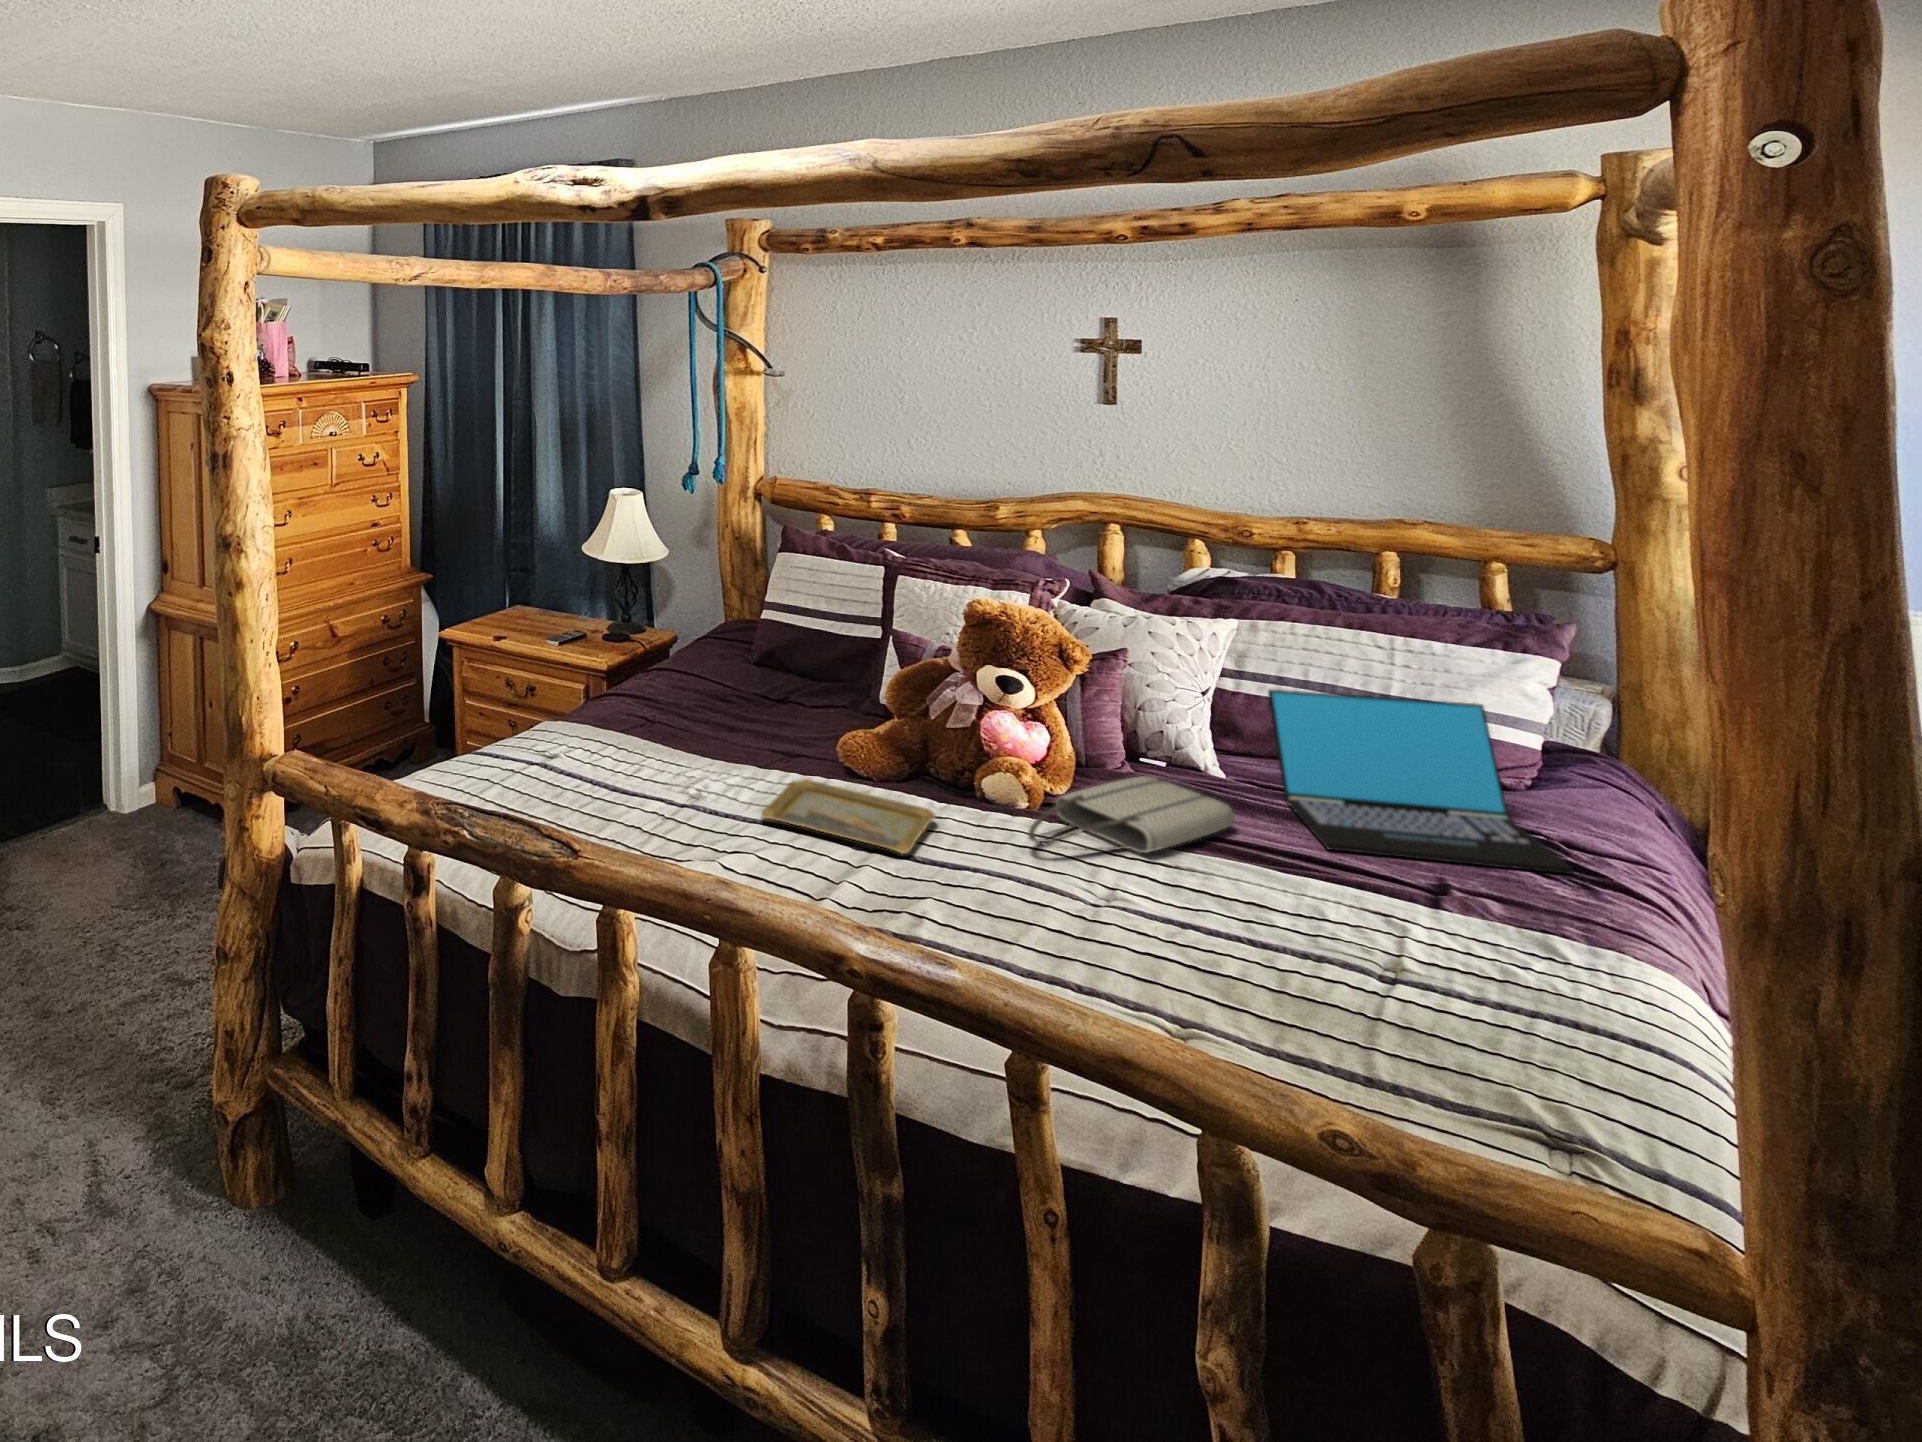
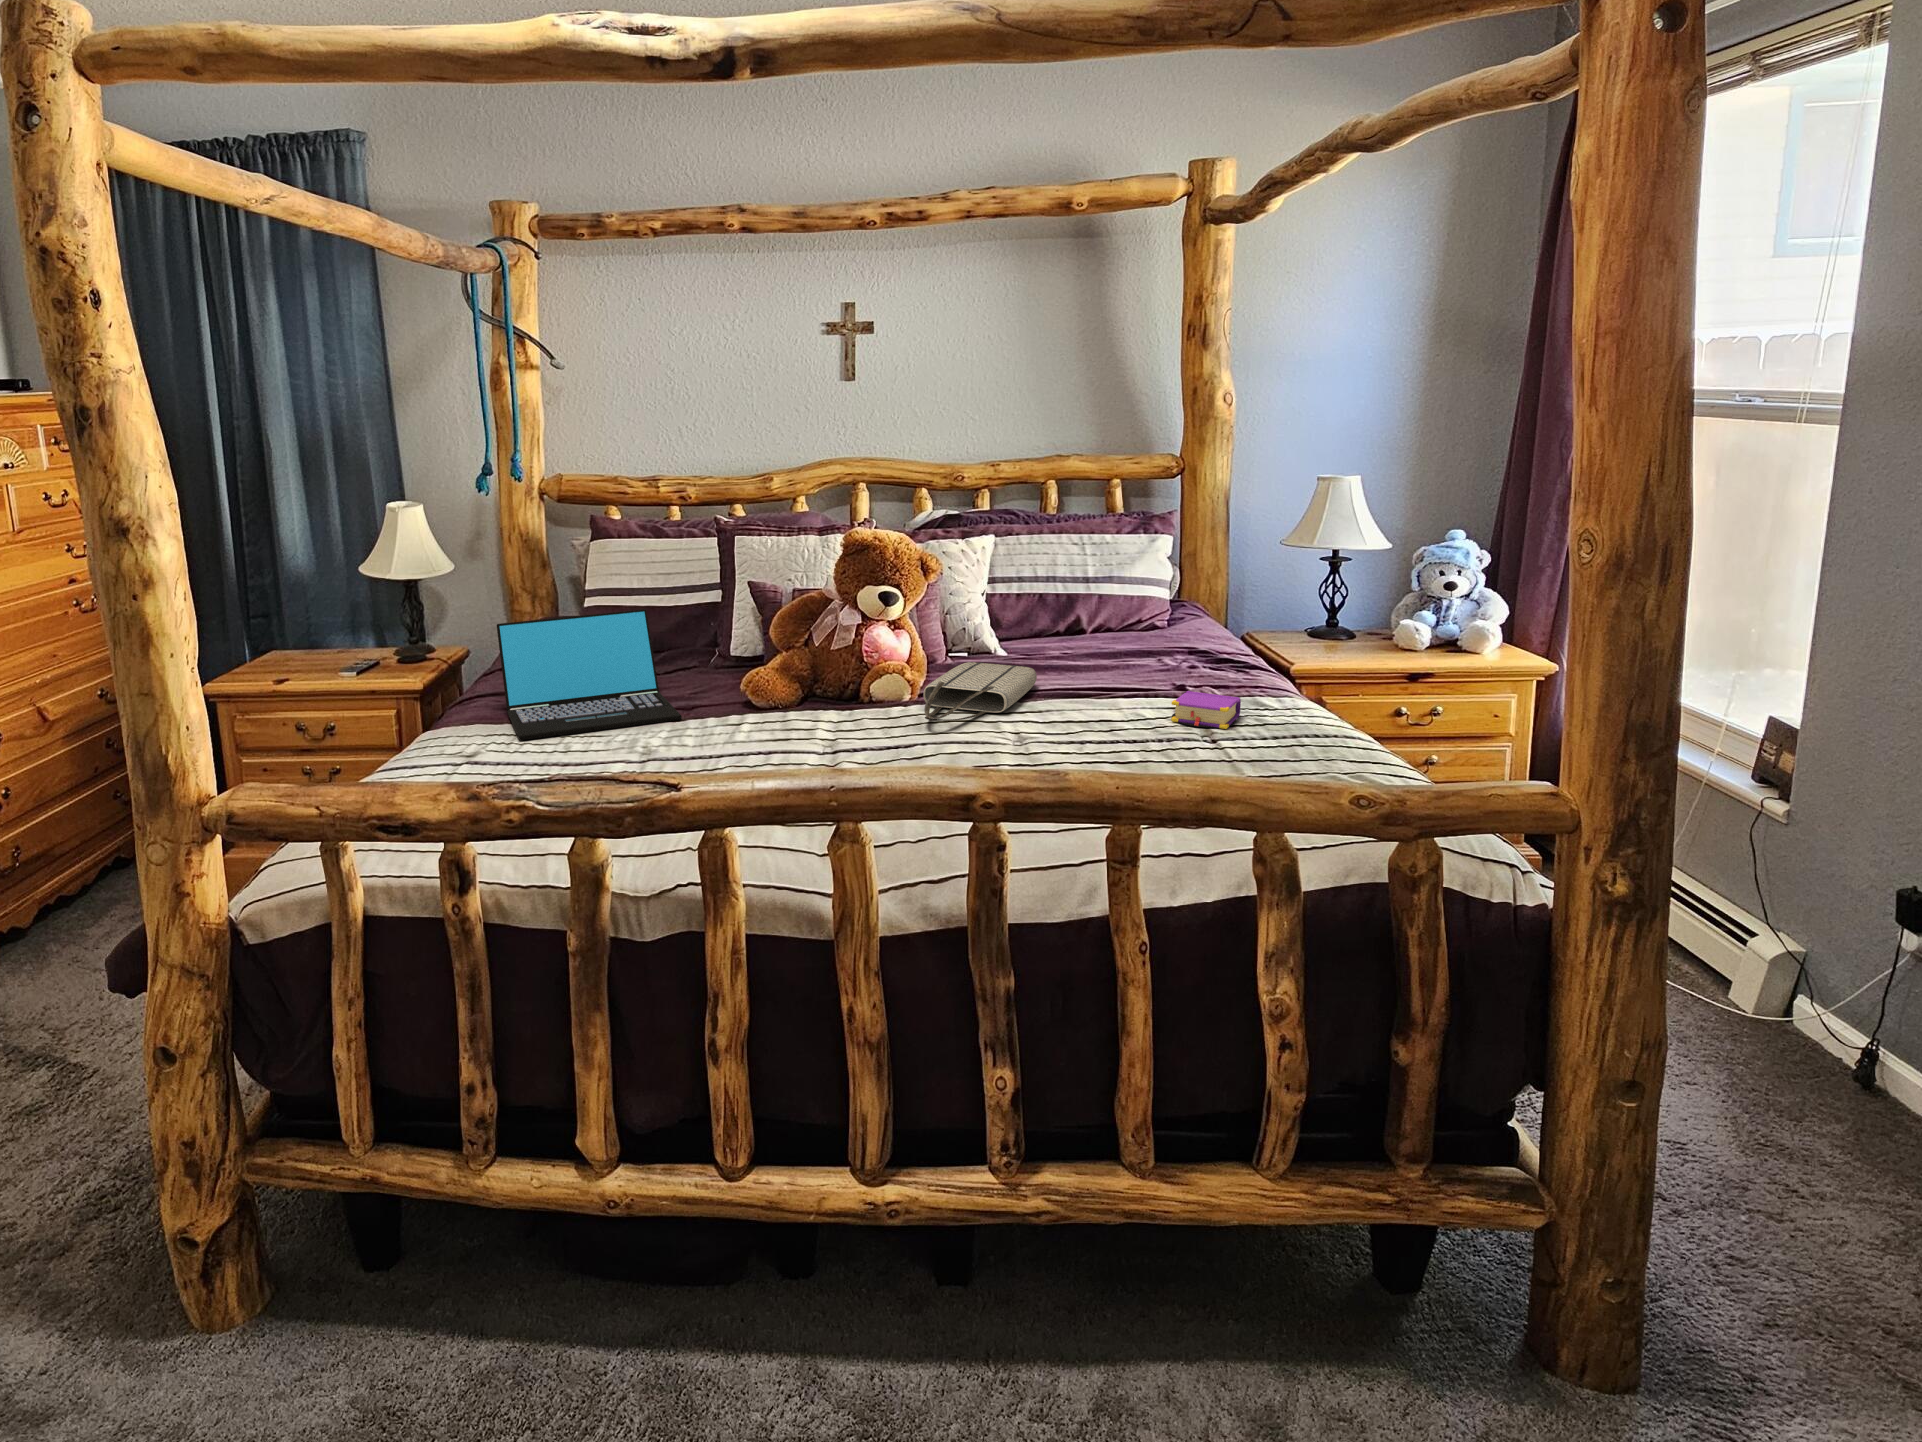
laptop: present [1268,690,1574,874] -> present [497,609,682,740]
tray: present [761,779,936,854] -> none [707,718,851,757]
book: none [1342,897,1559,992] -> present [1171,691,1241,729]

